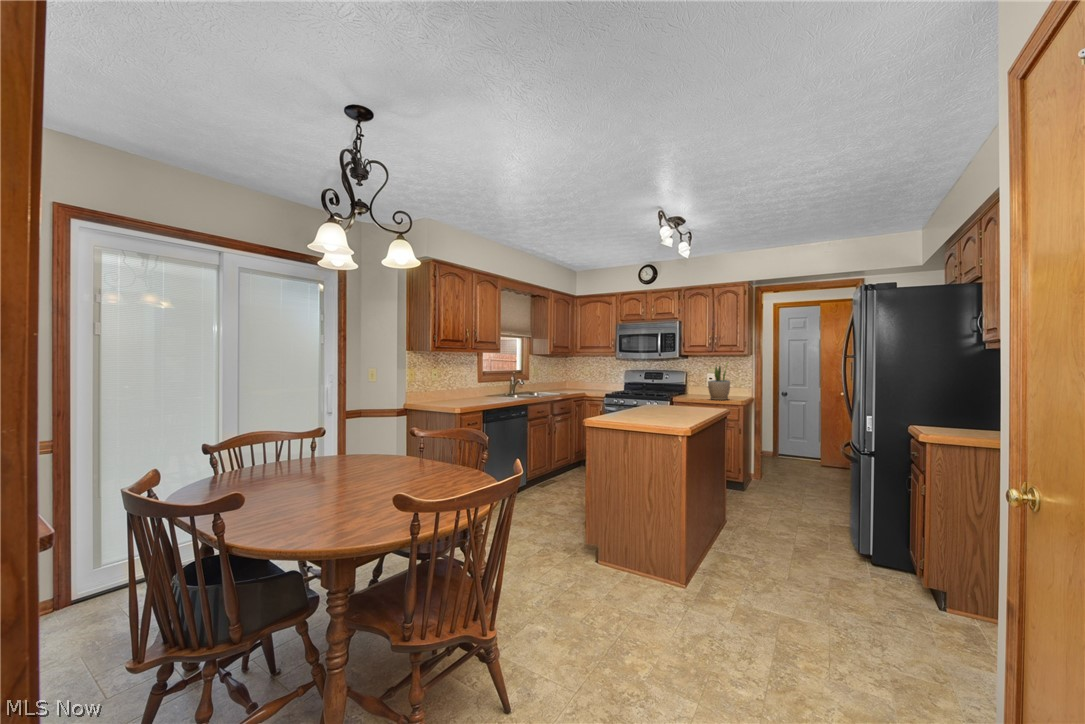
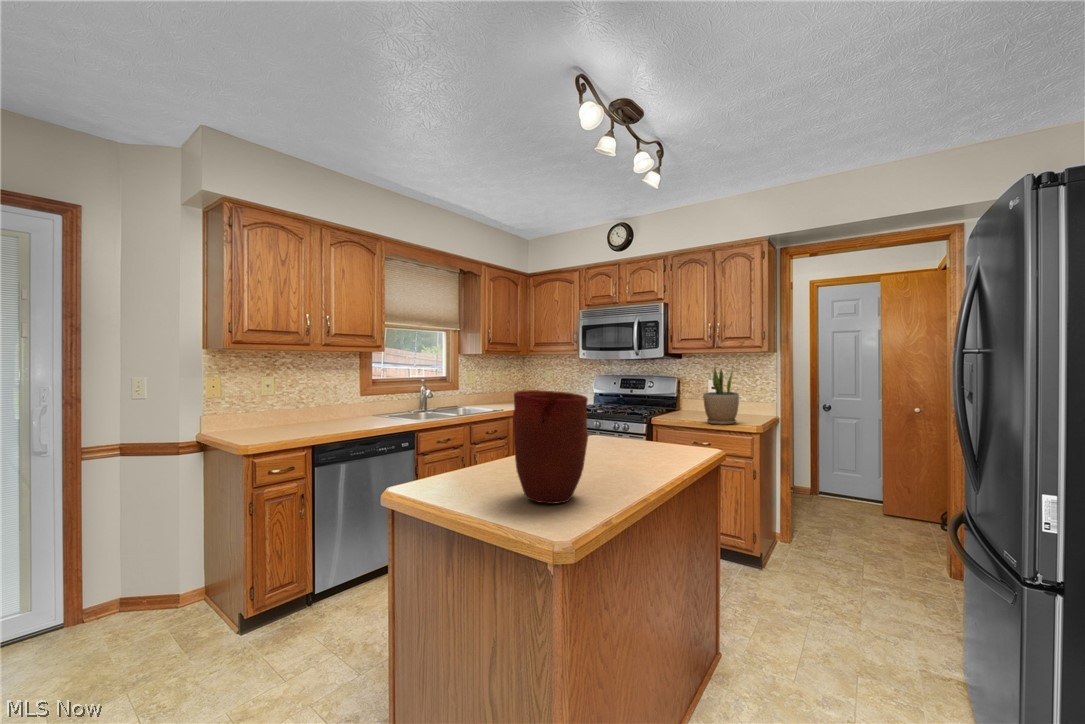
vase: none [646,373,680,420] -> present [513,390,588,504]

